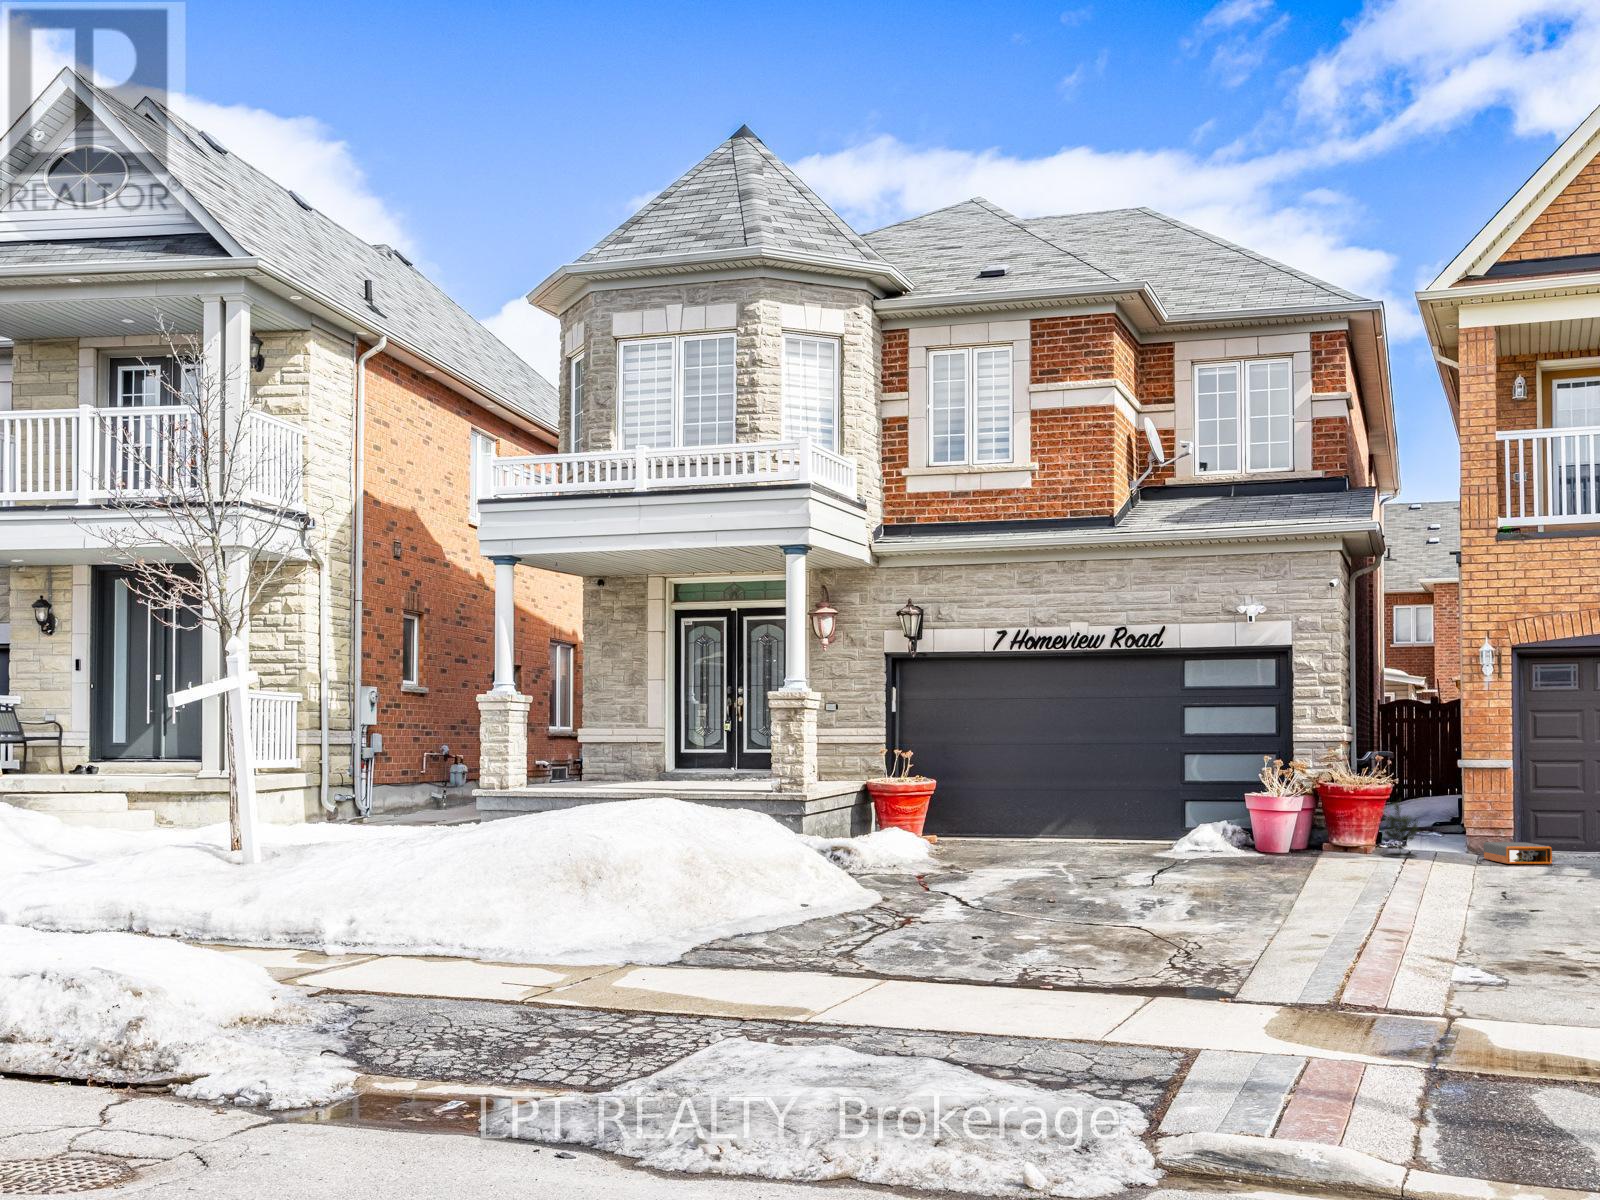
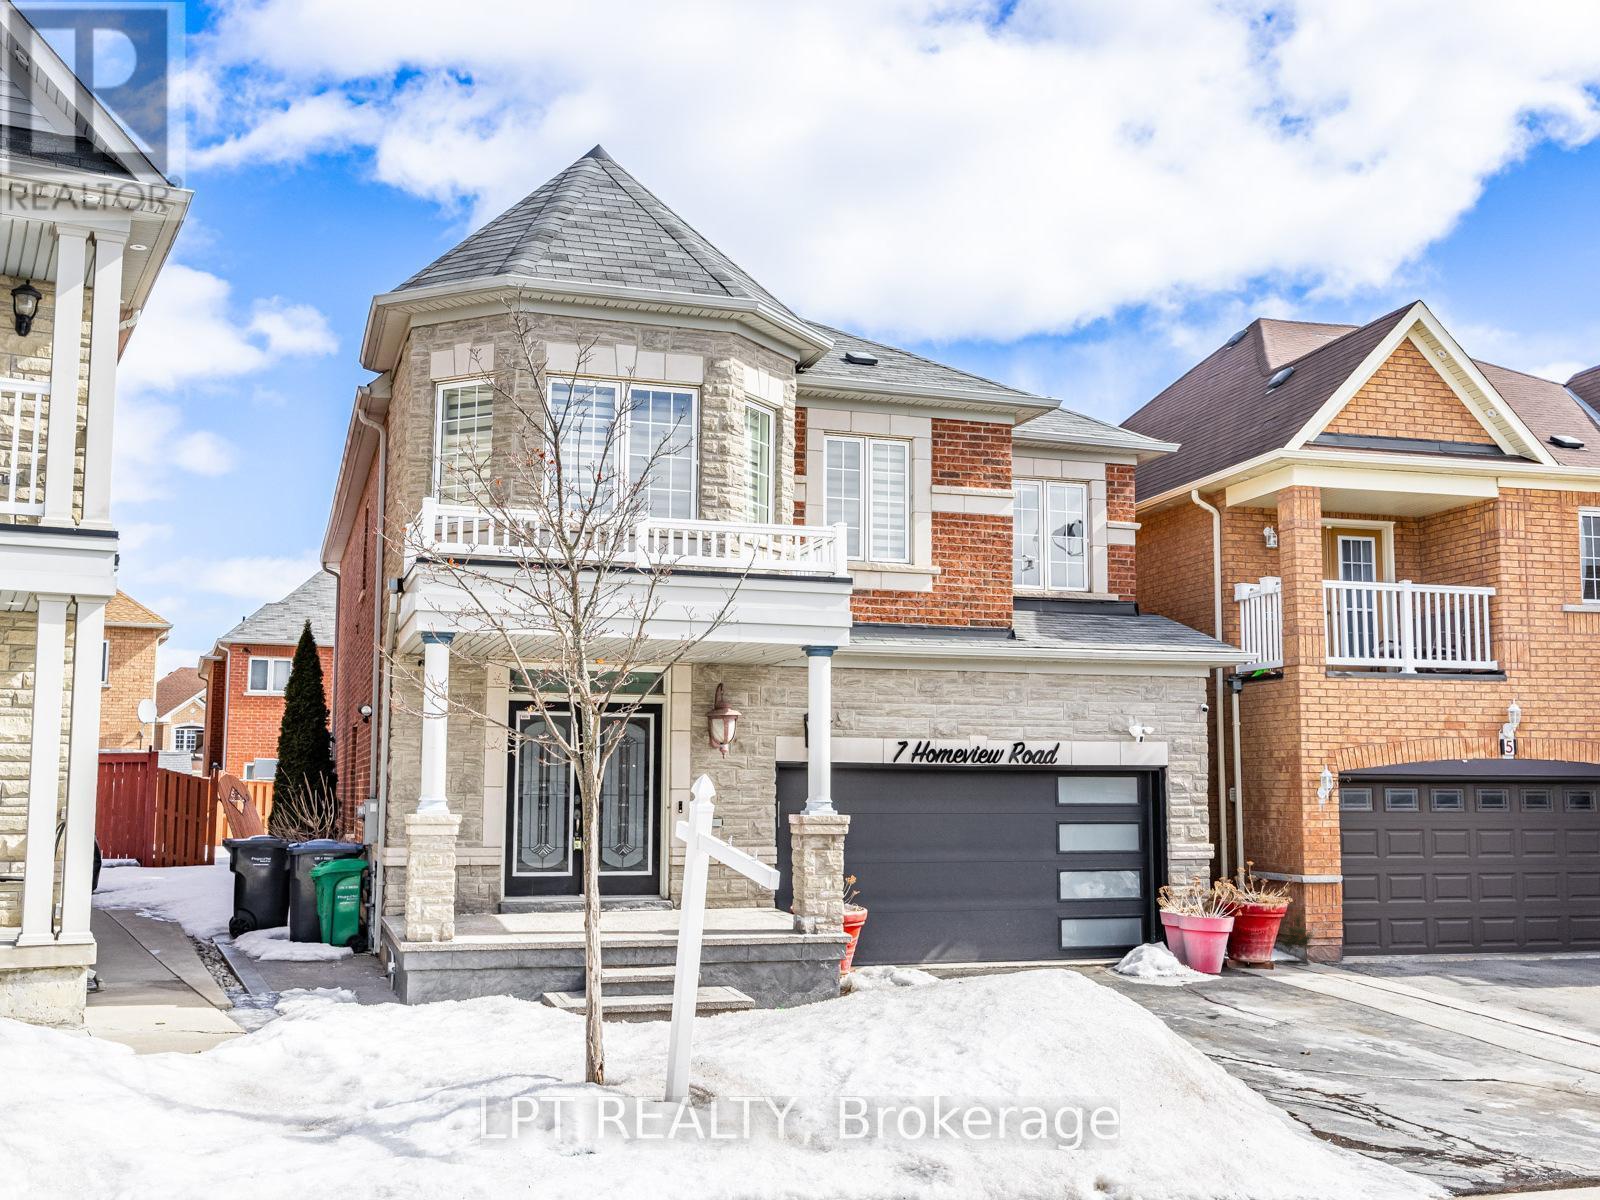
storage box: present [1484,842,1552,864] -> none [1357,946,1416,967]

